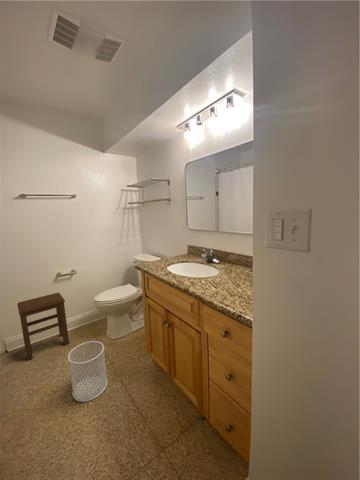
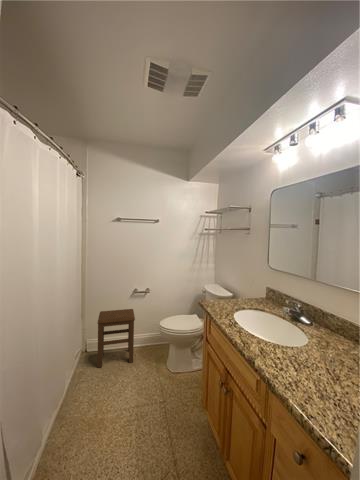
wastebasket: present [68,341,107,402] -> none [121,372,157,442]

